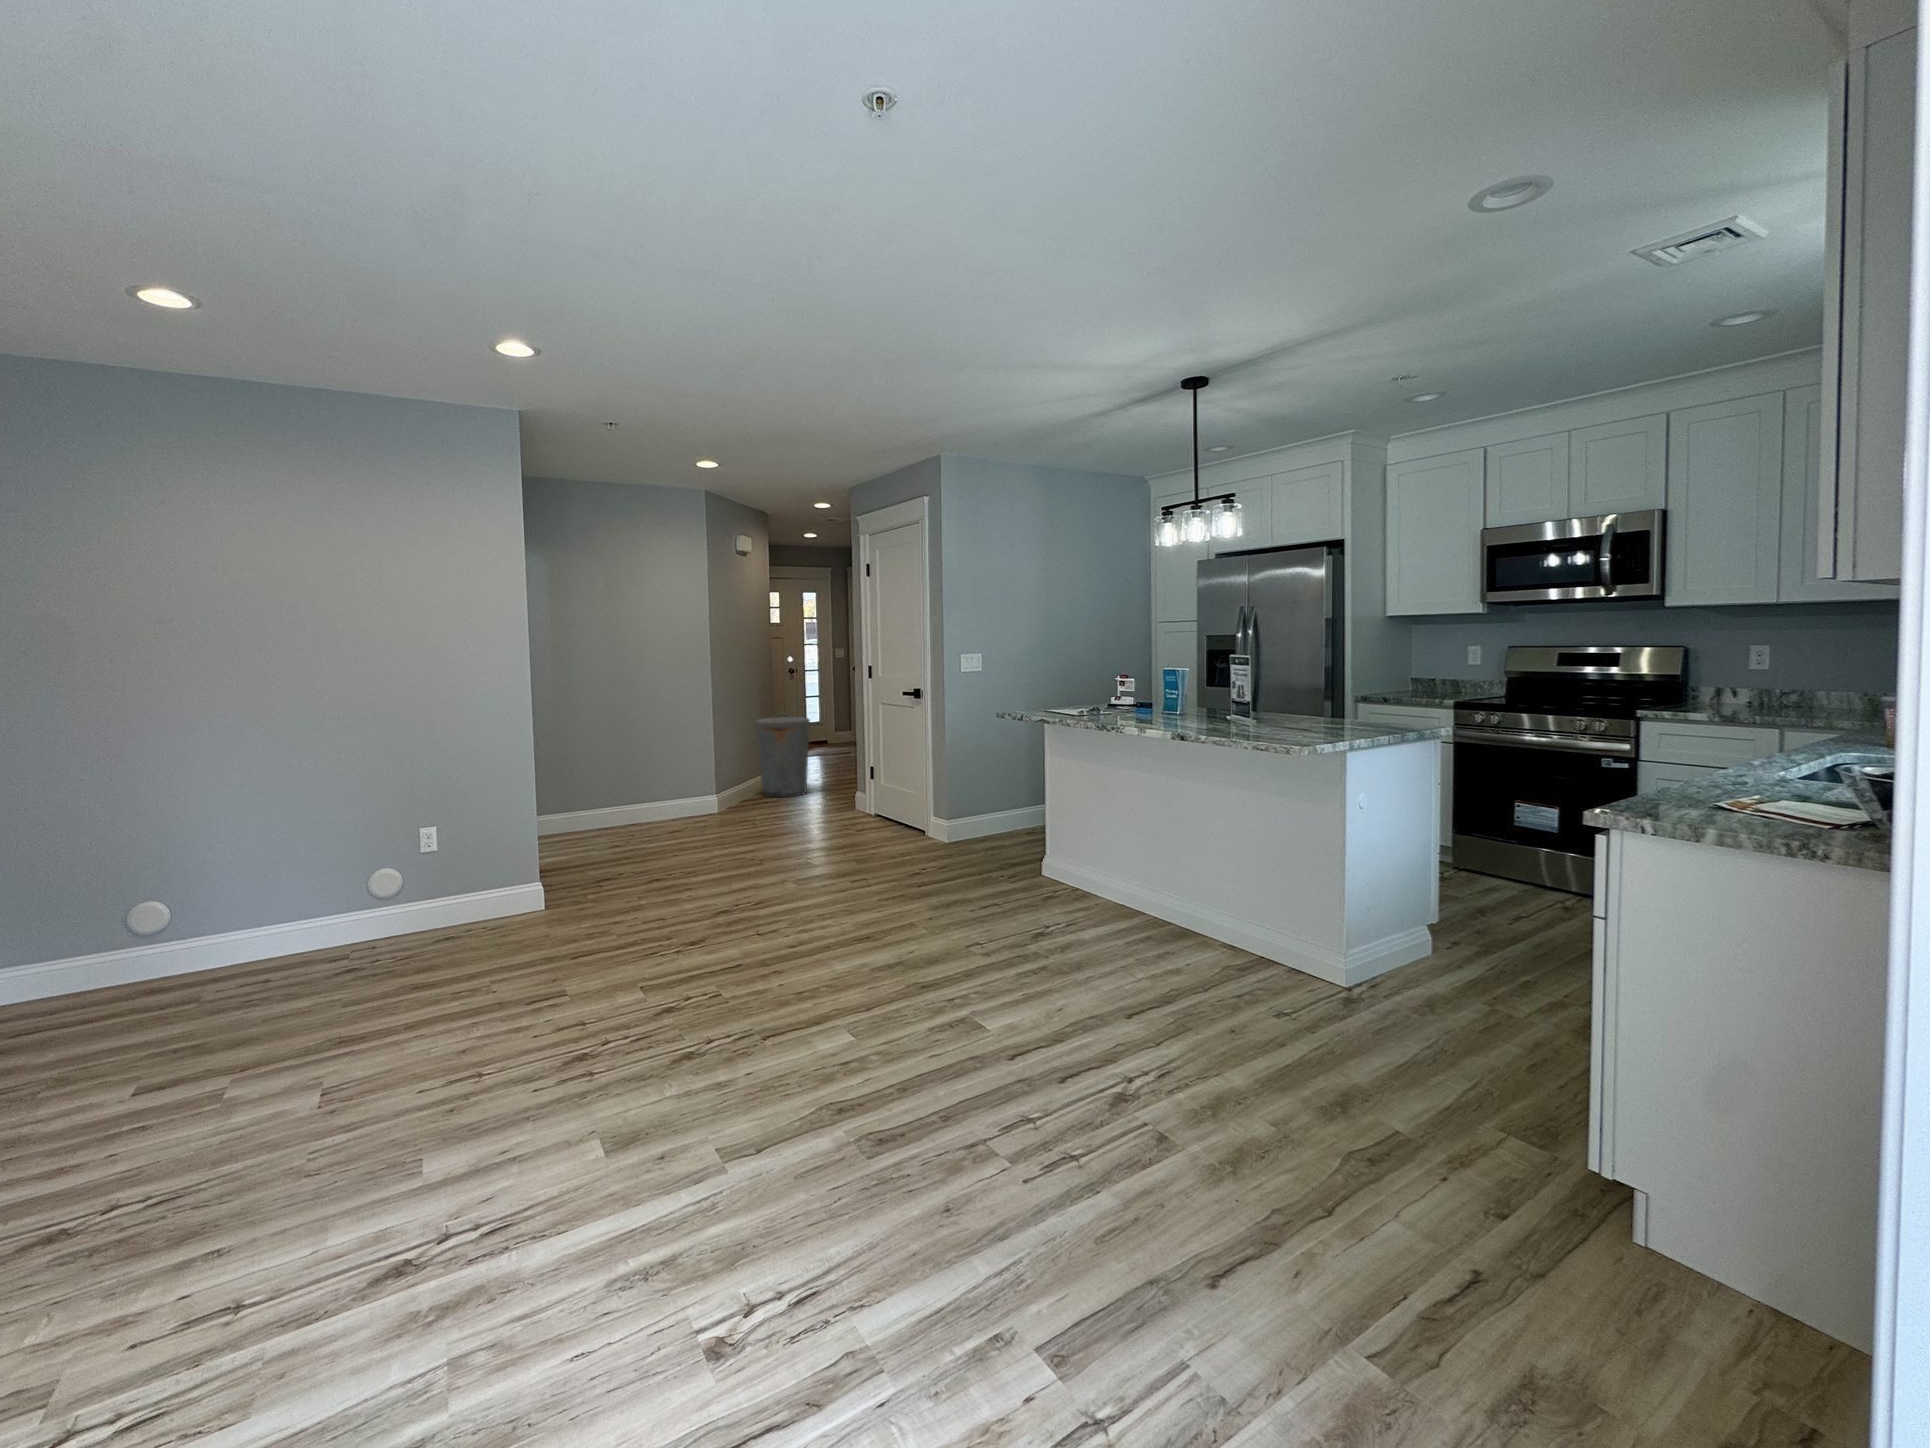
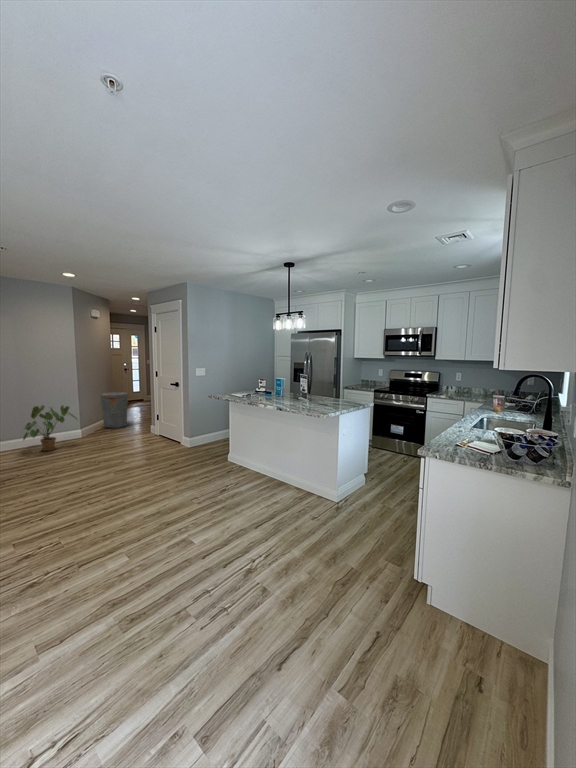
house plant: none [623,739,722,833] -> present [23,405,77,451]

